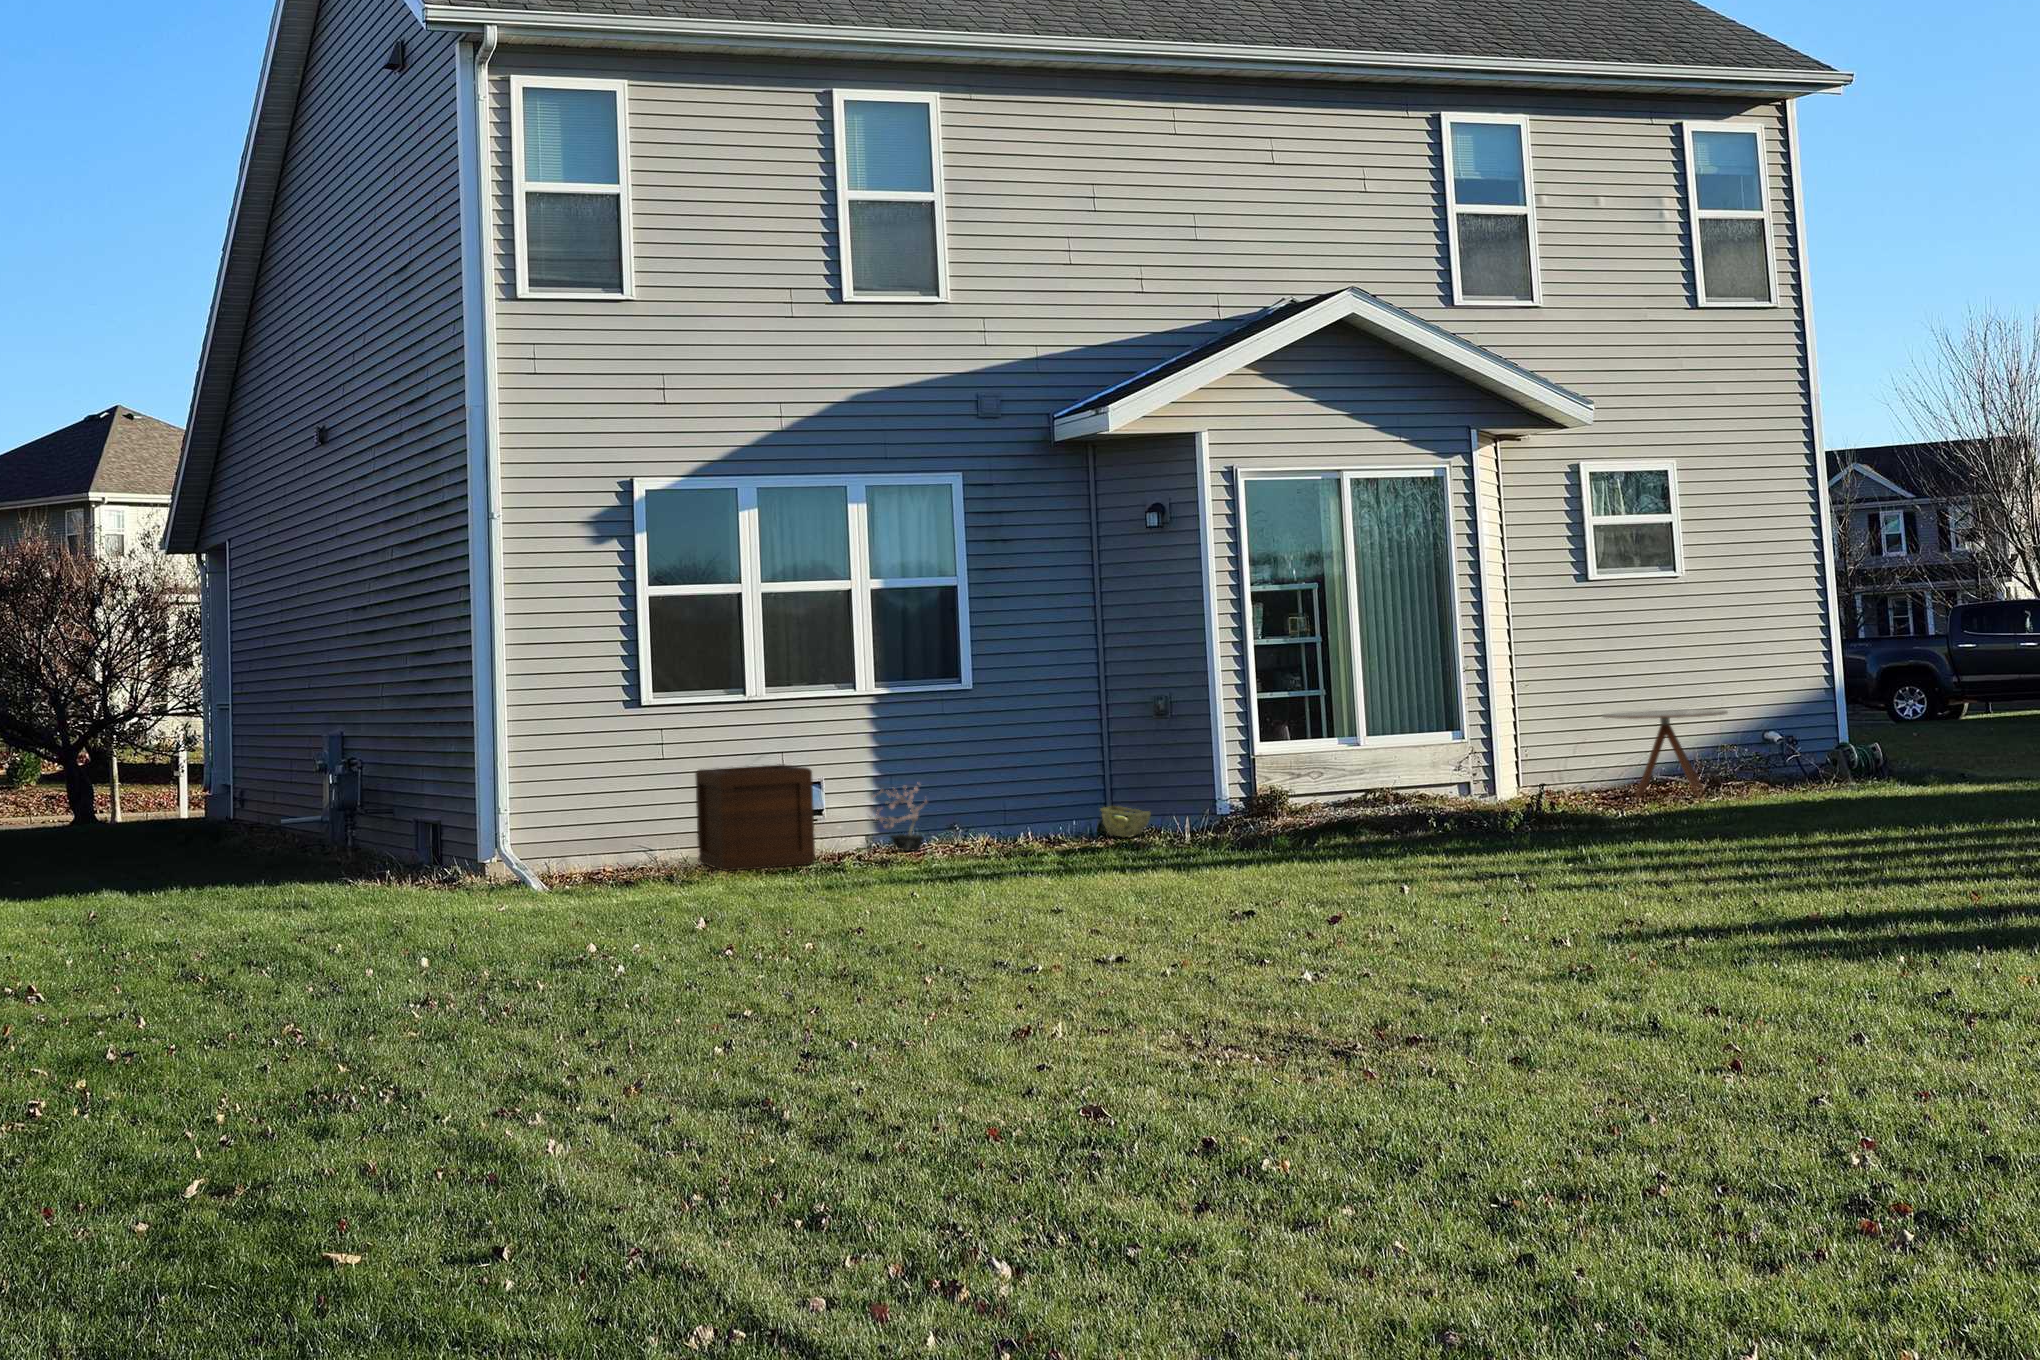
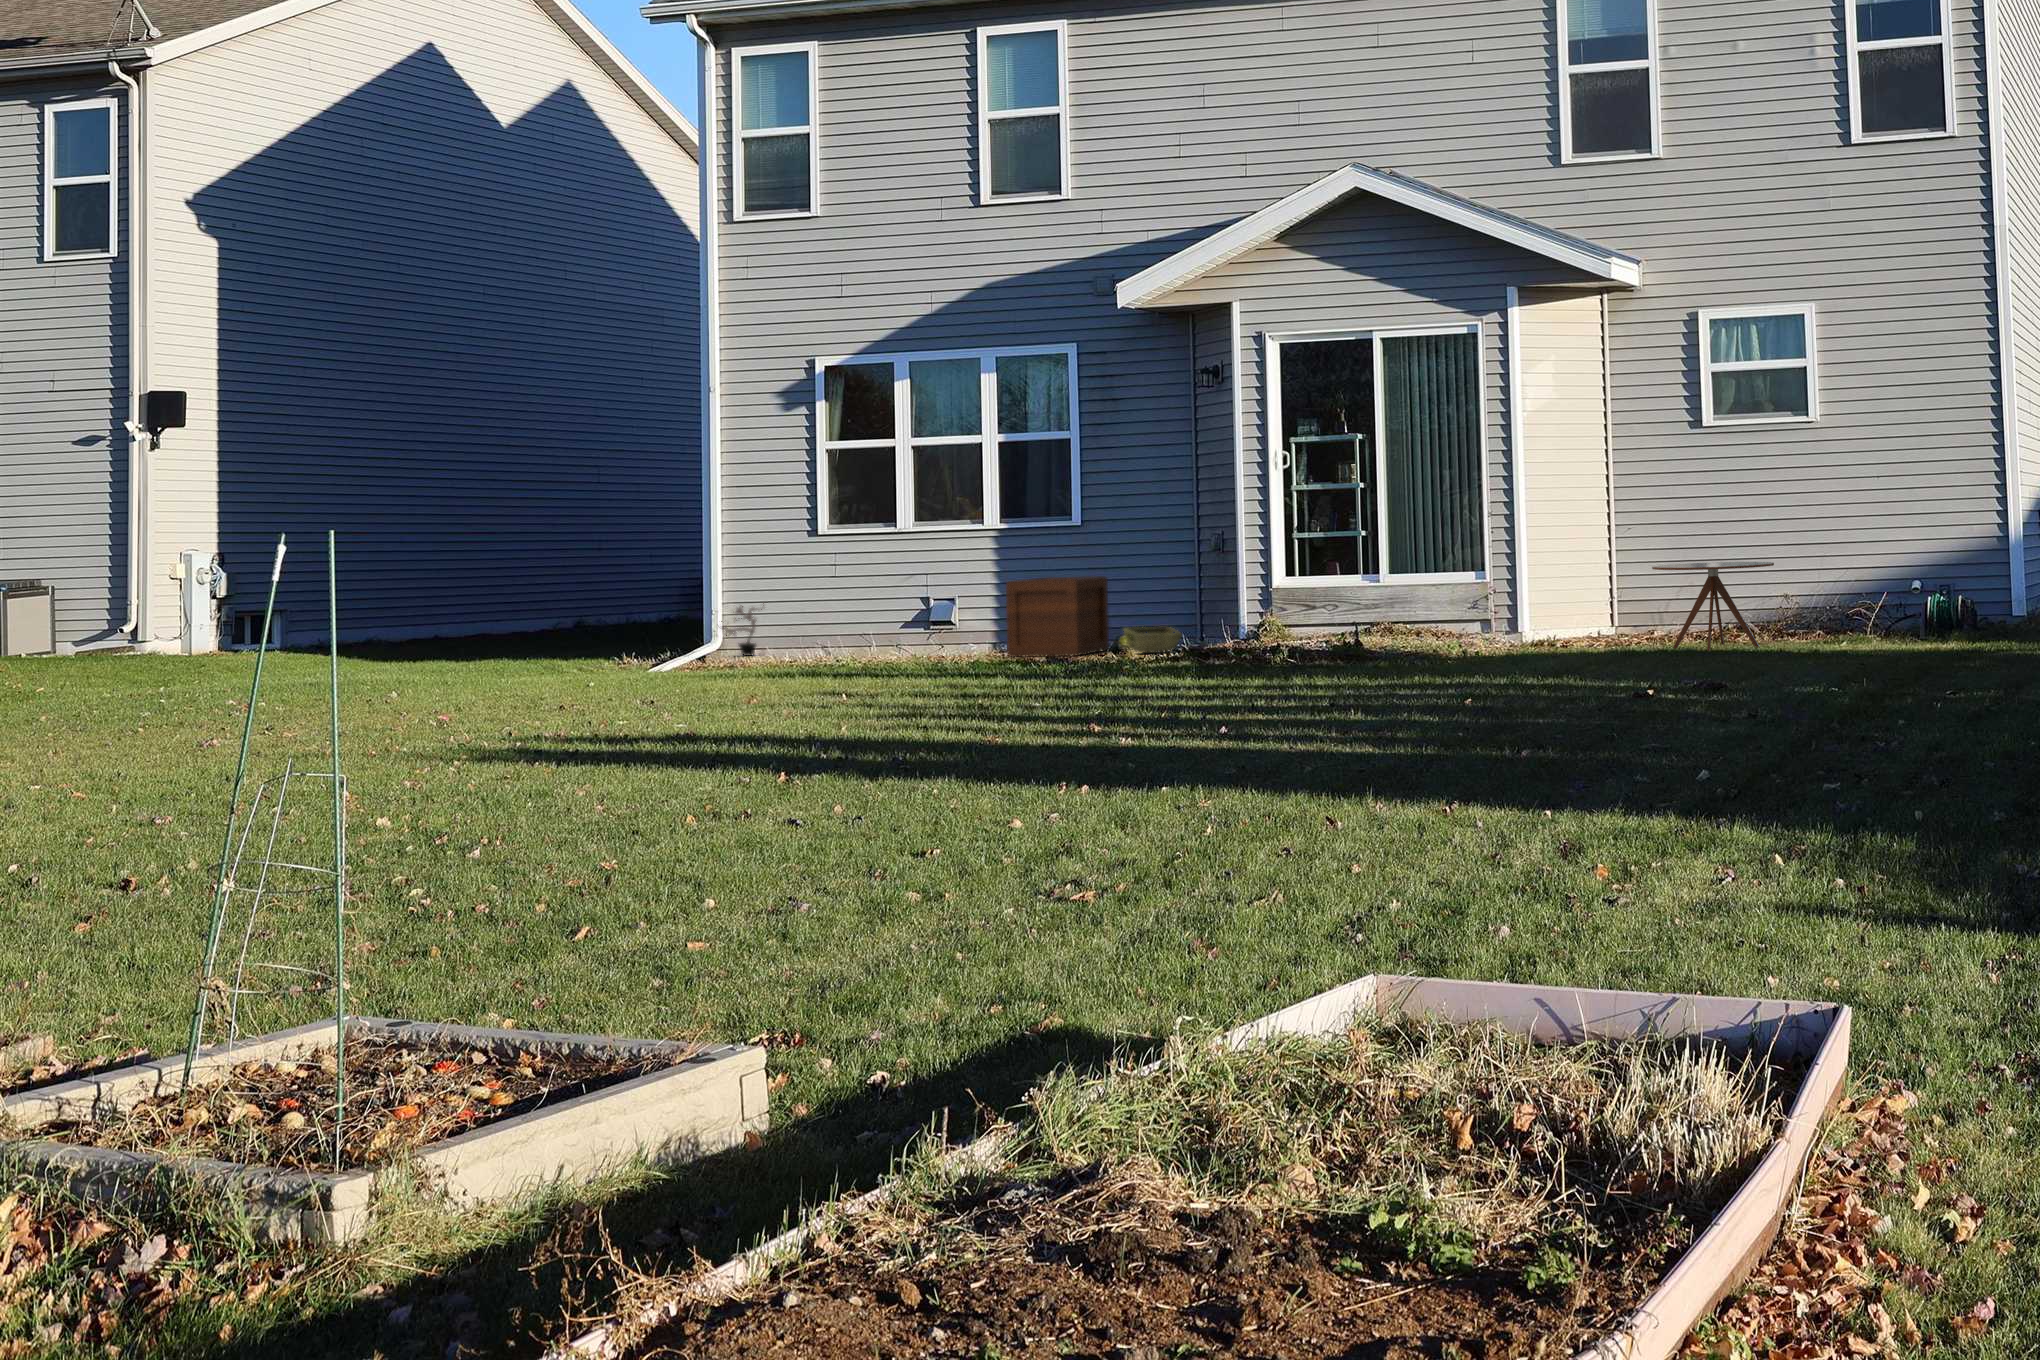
wooden crate: present [695,764,815,871] -> present [1006,576,1109,657]
potted plant: present [869,787,926,851] -> present [721,603,764,656]

